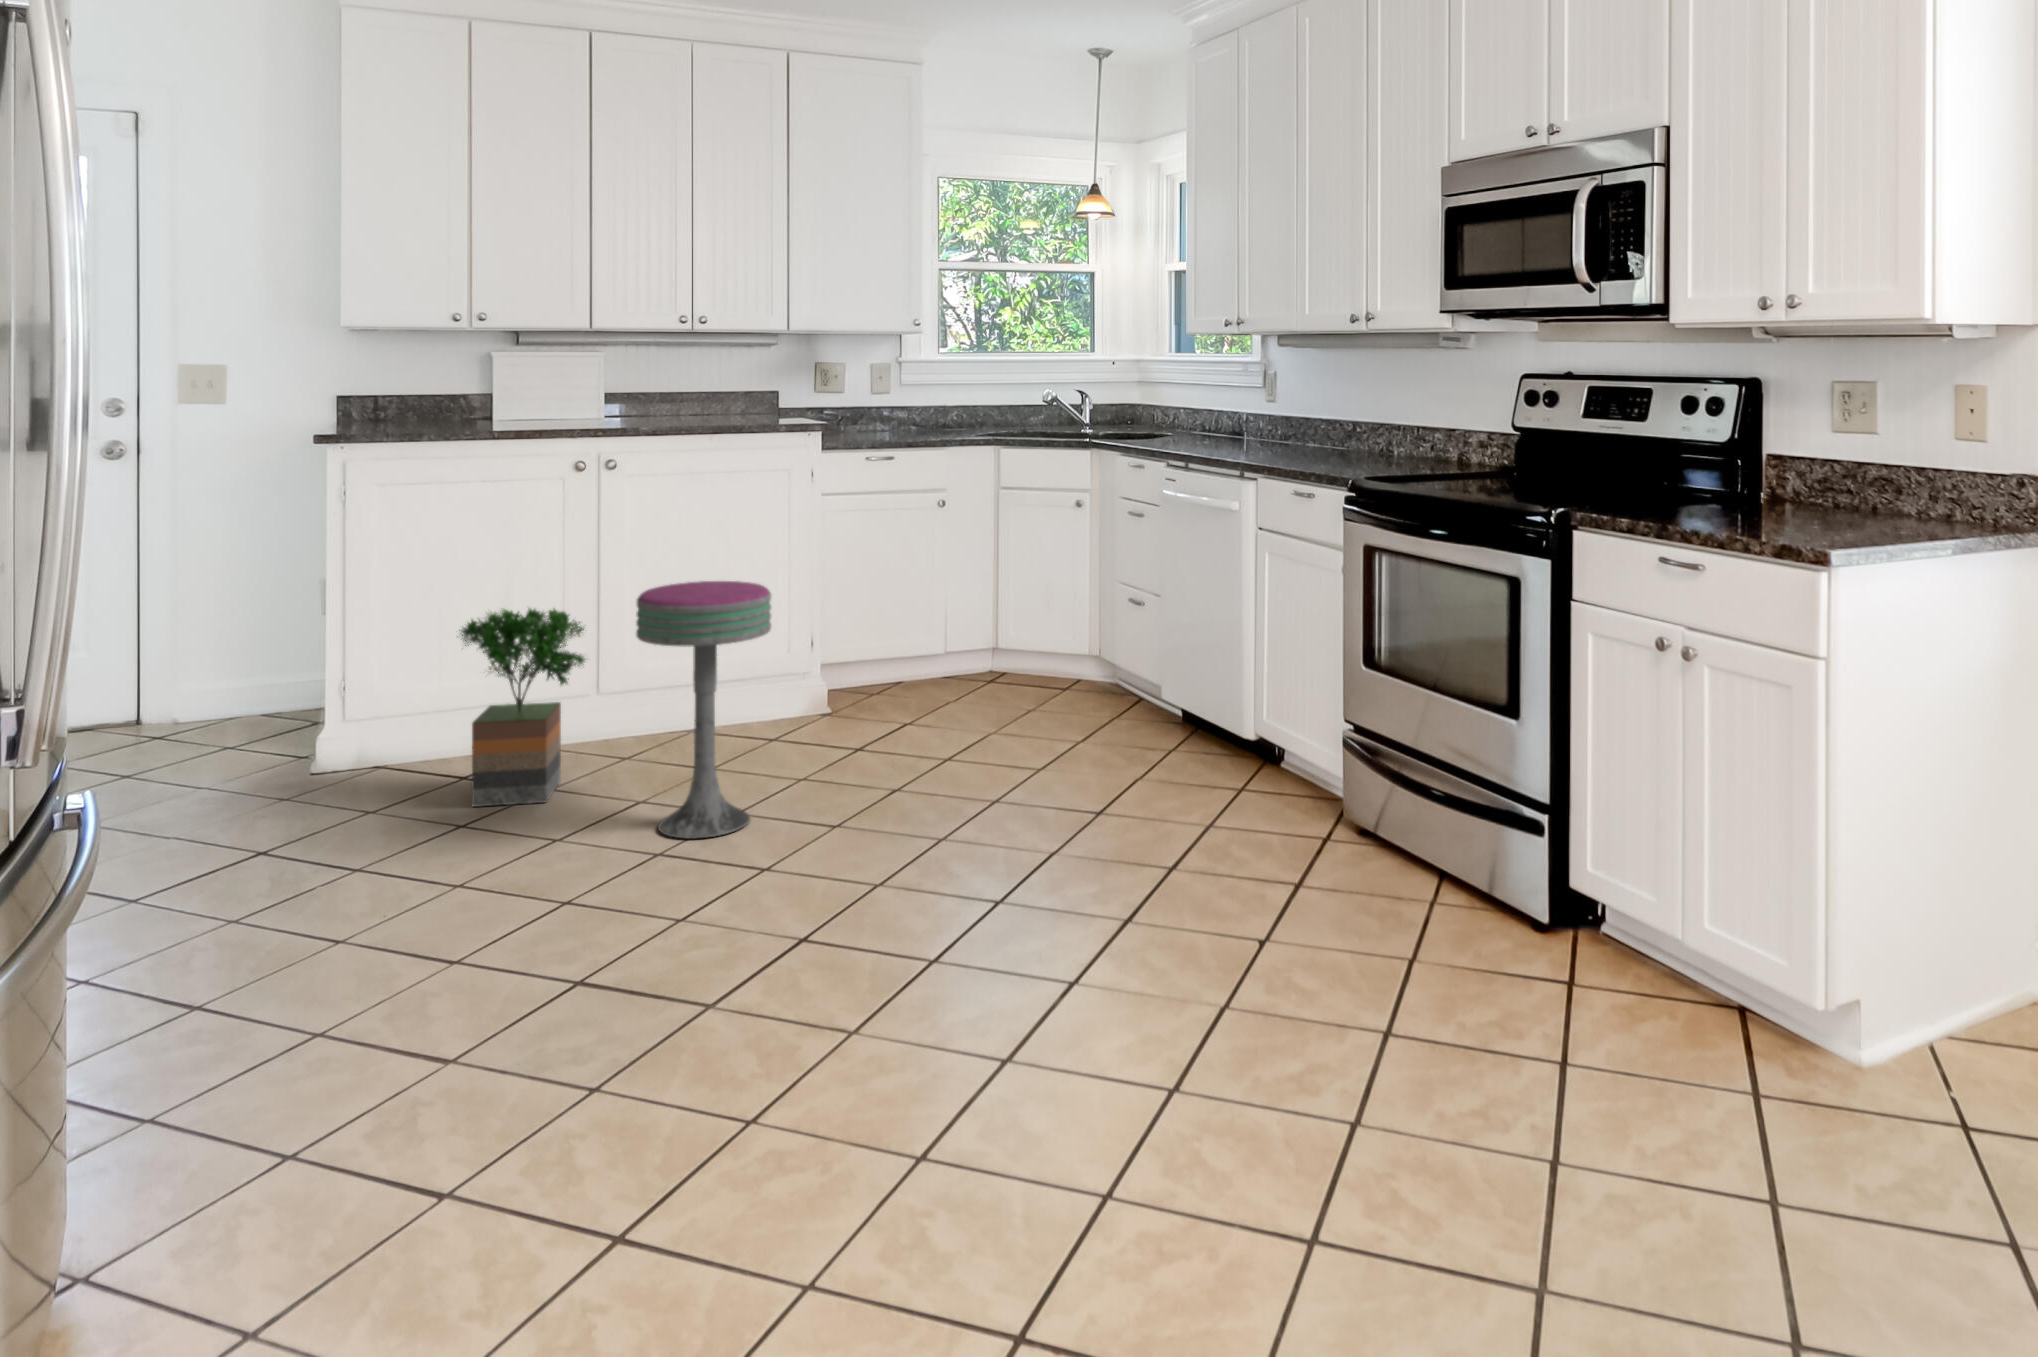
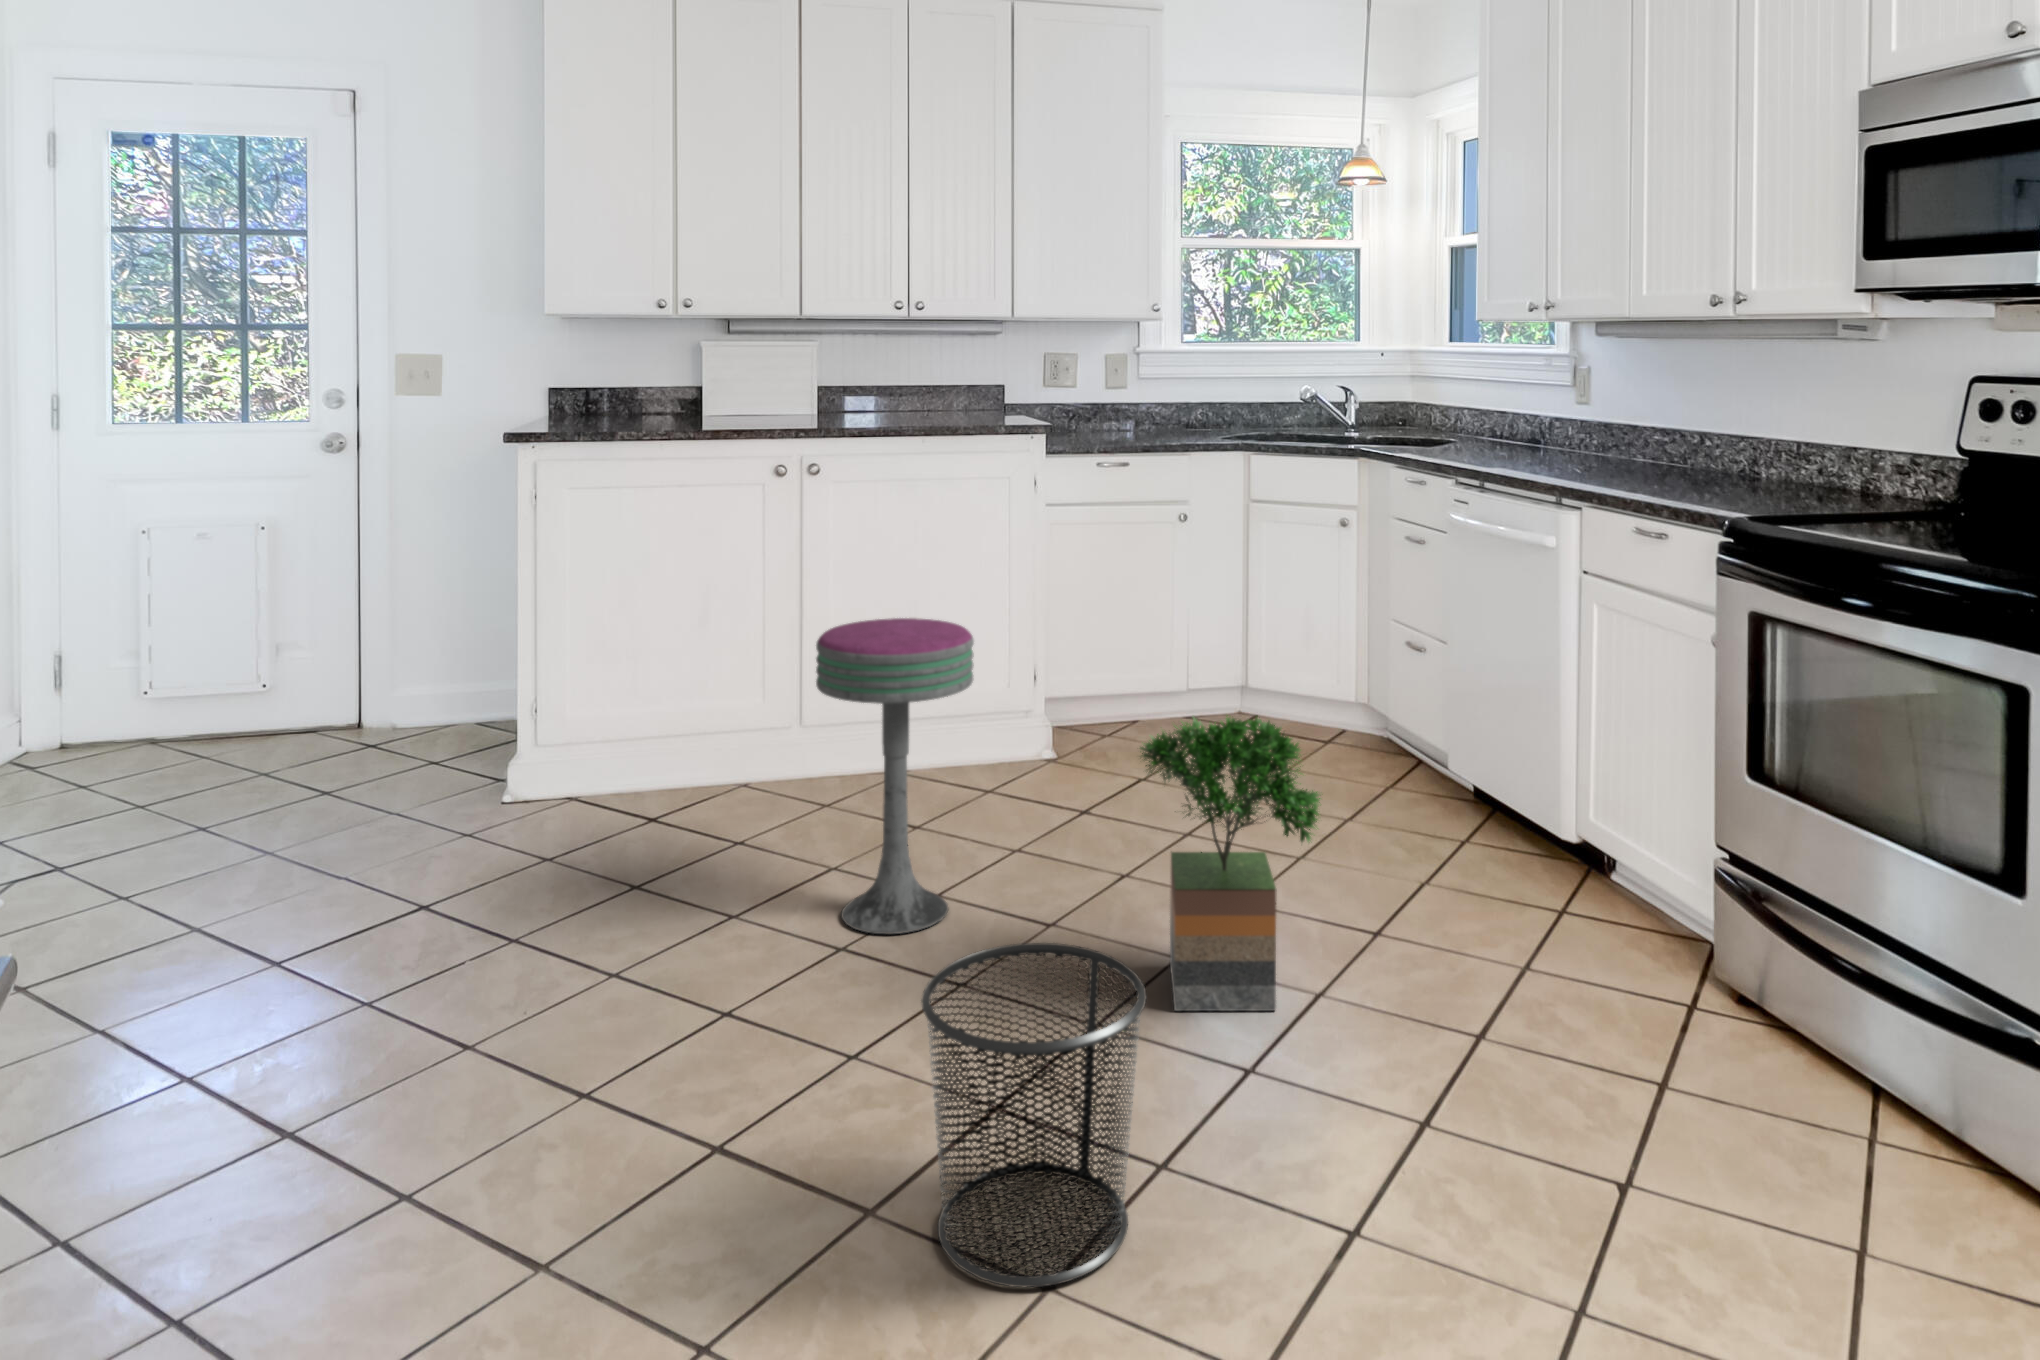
potted tree: present [459,608,585,807] -> present [1140,717,1321,1011]
waste bin: none [754,798,923,1031] -> present [921,943,1146,1287]

